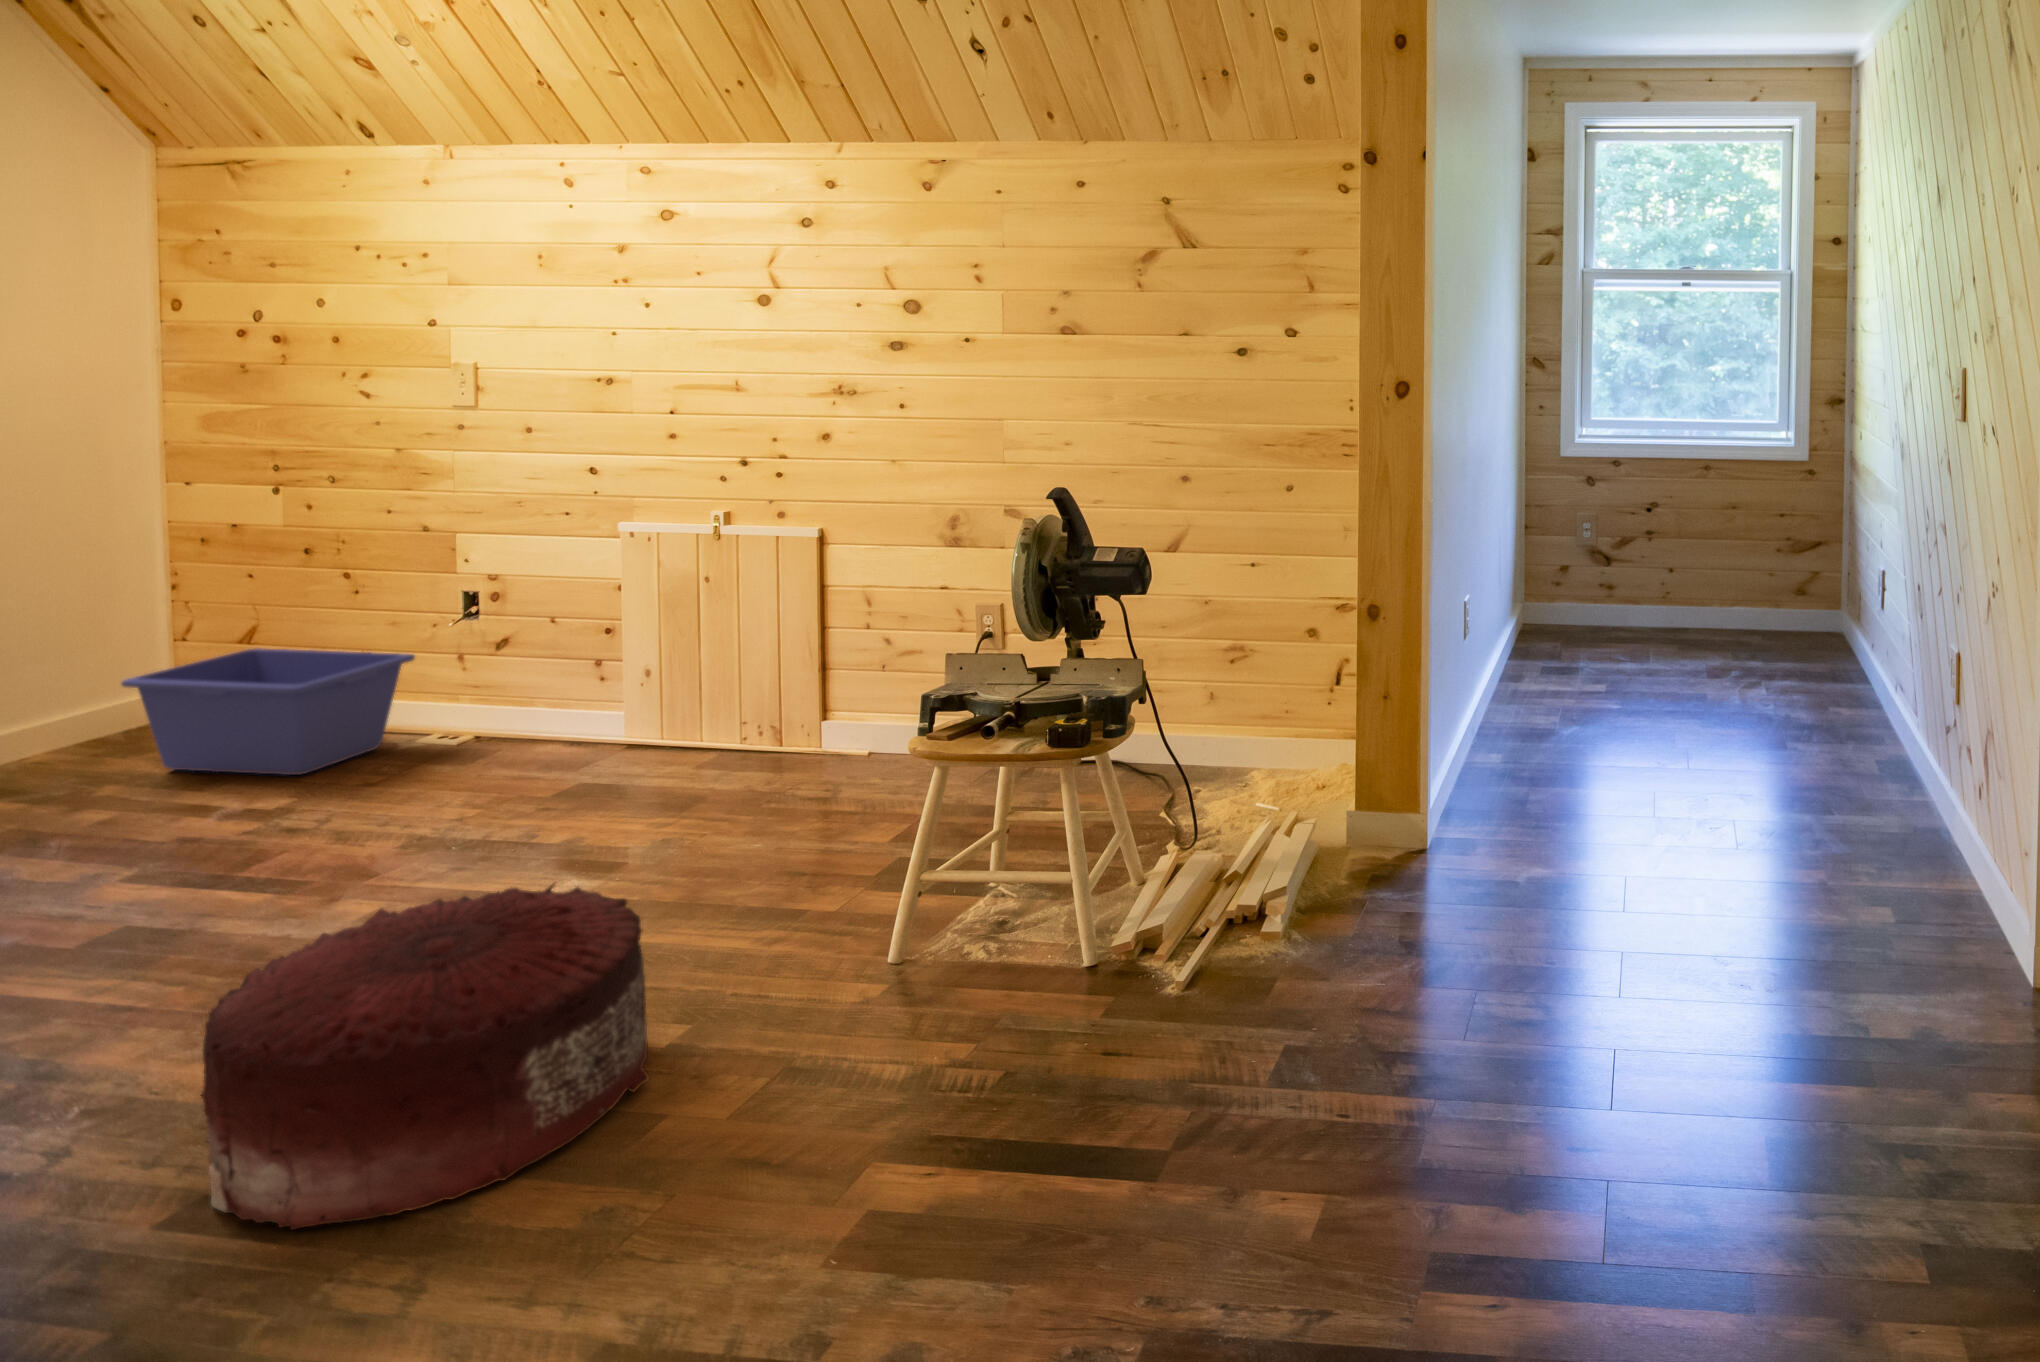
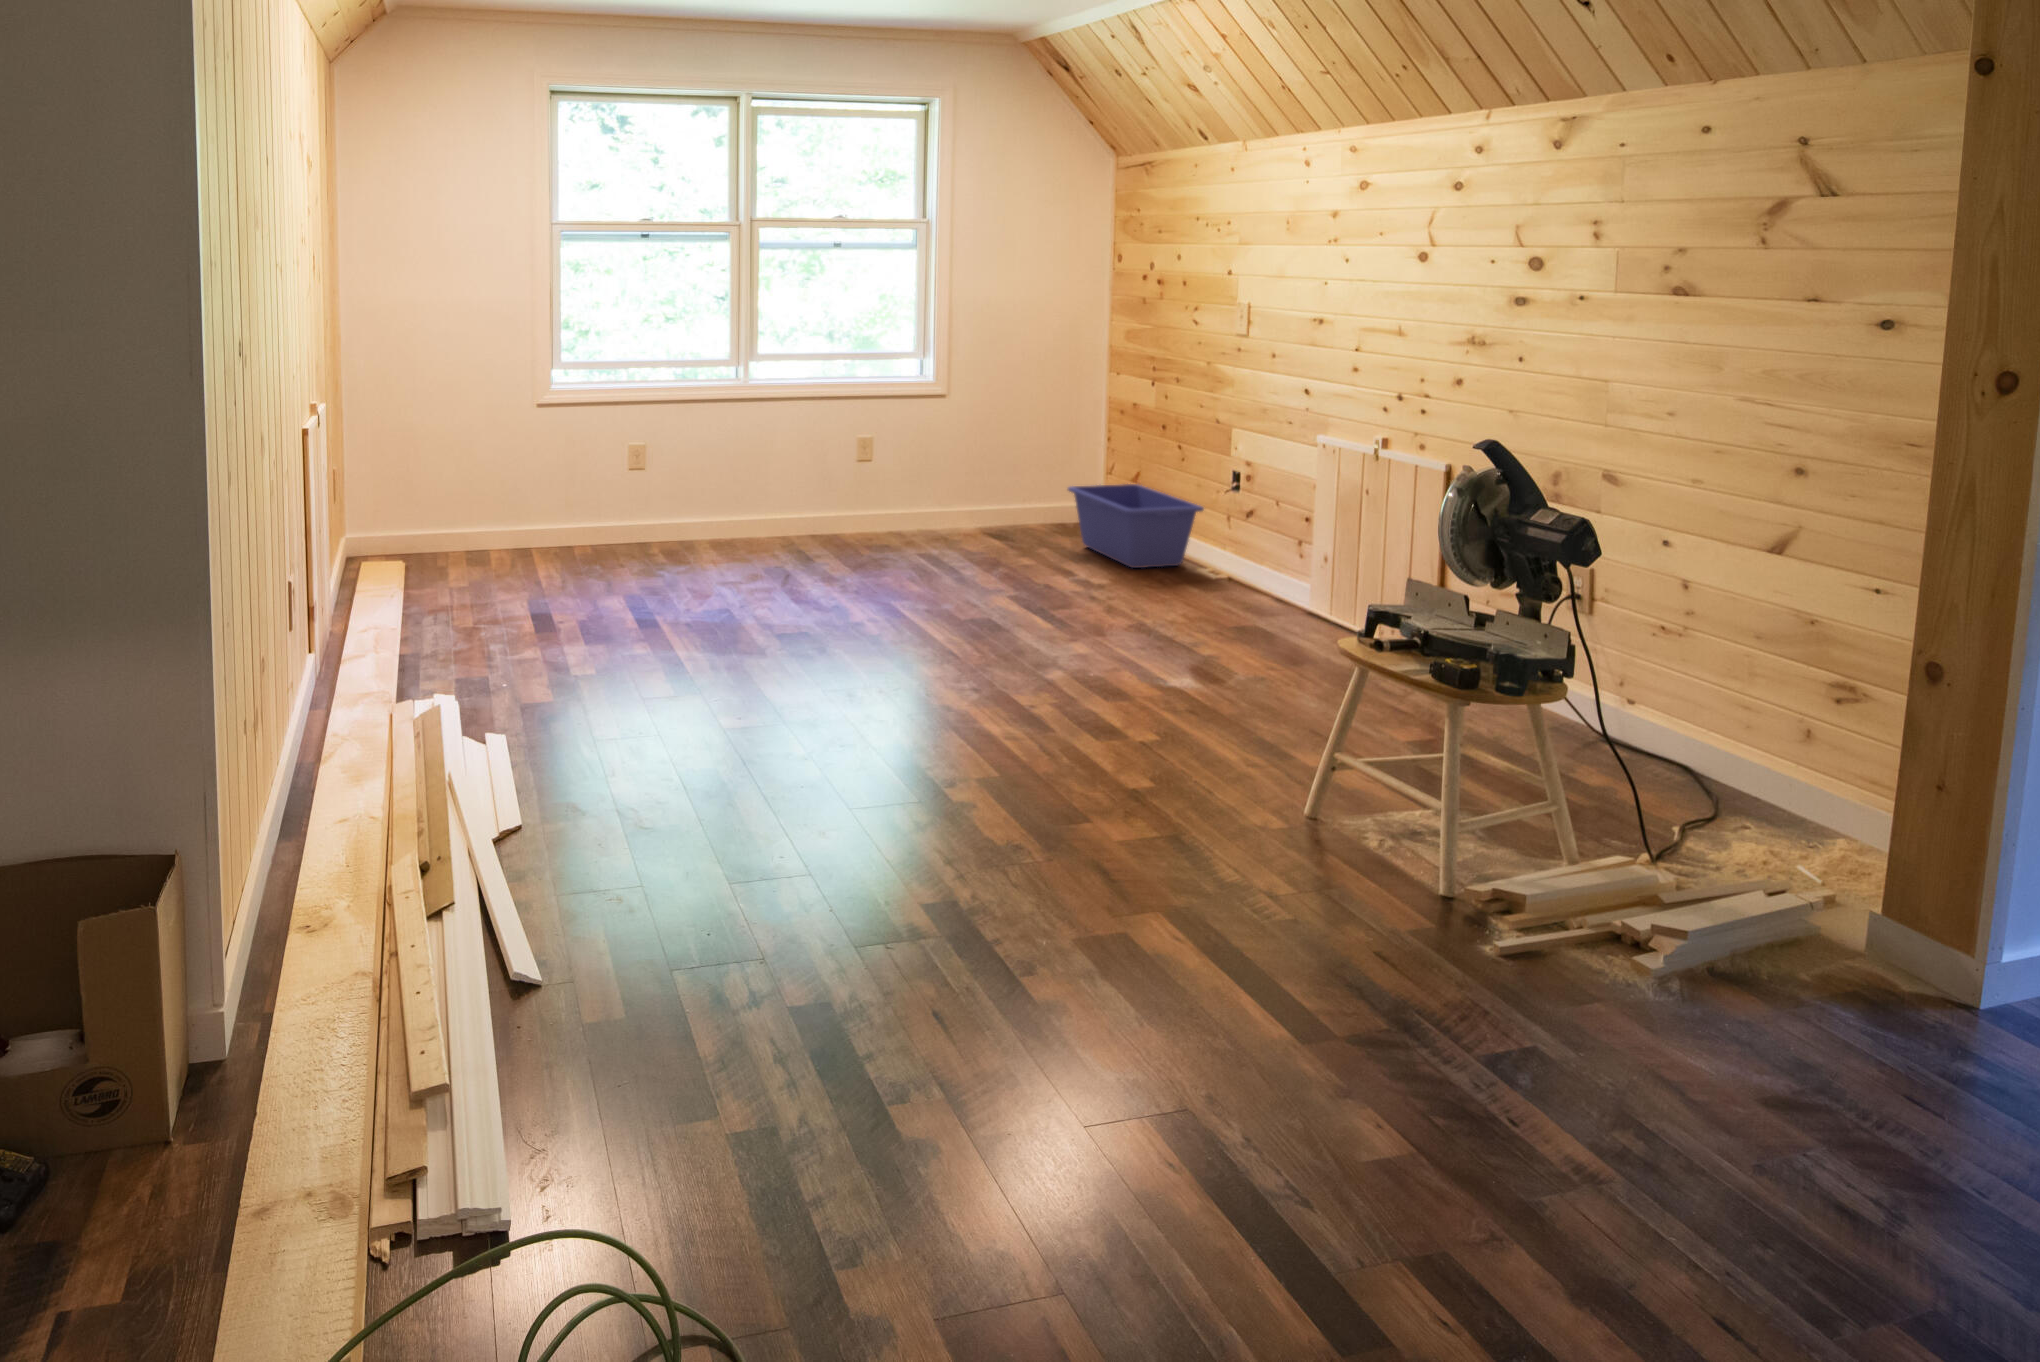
pouf: present [201,884,649,1230] -> none [906,629,1123,799]

